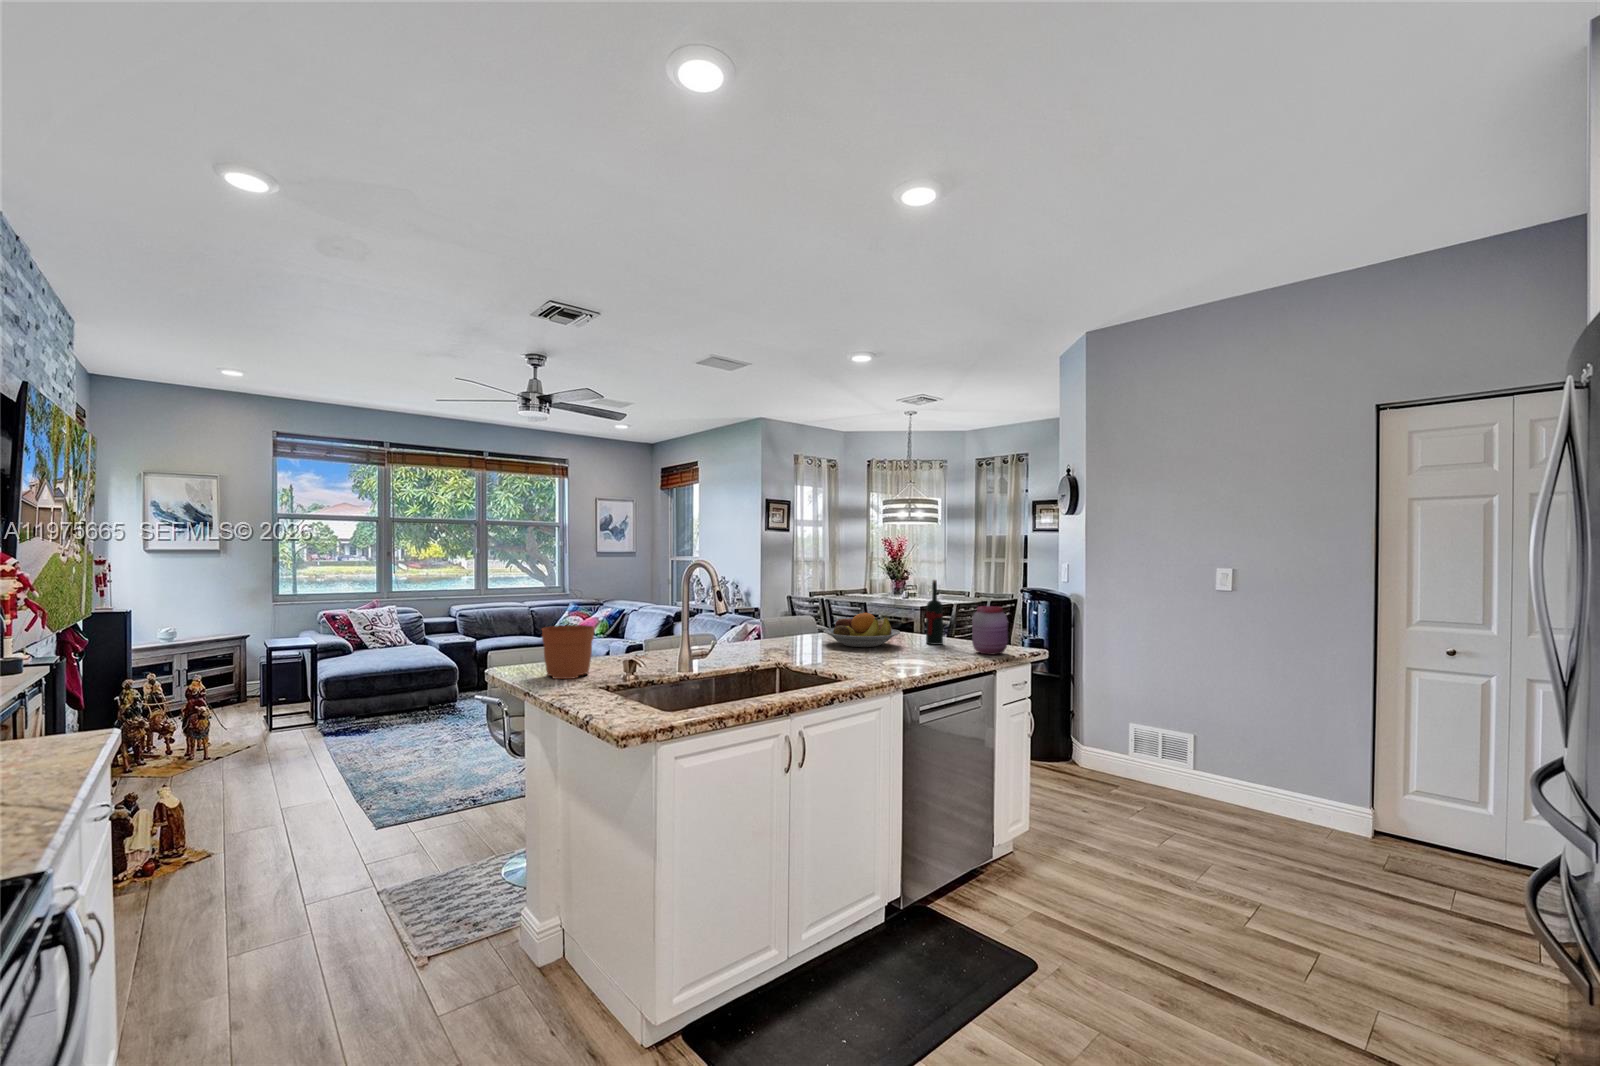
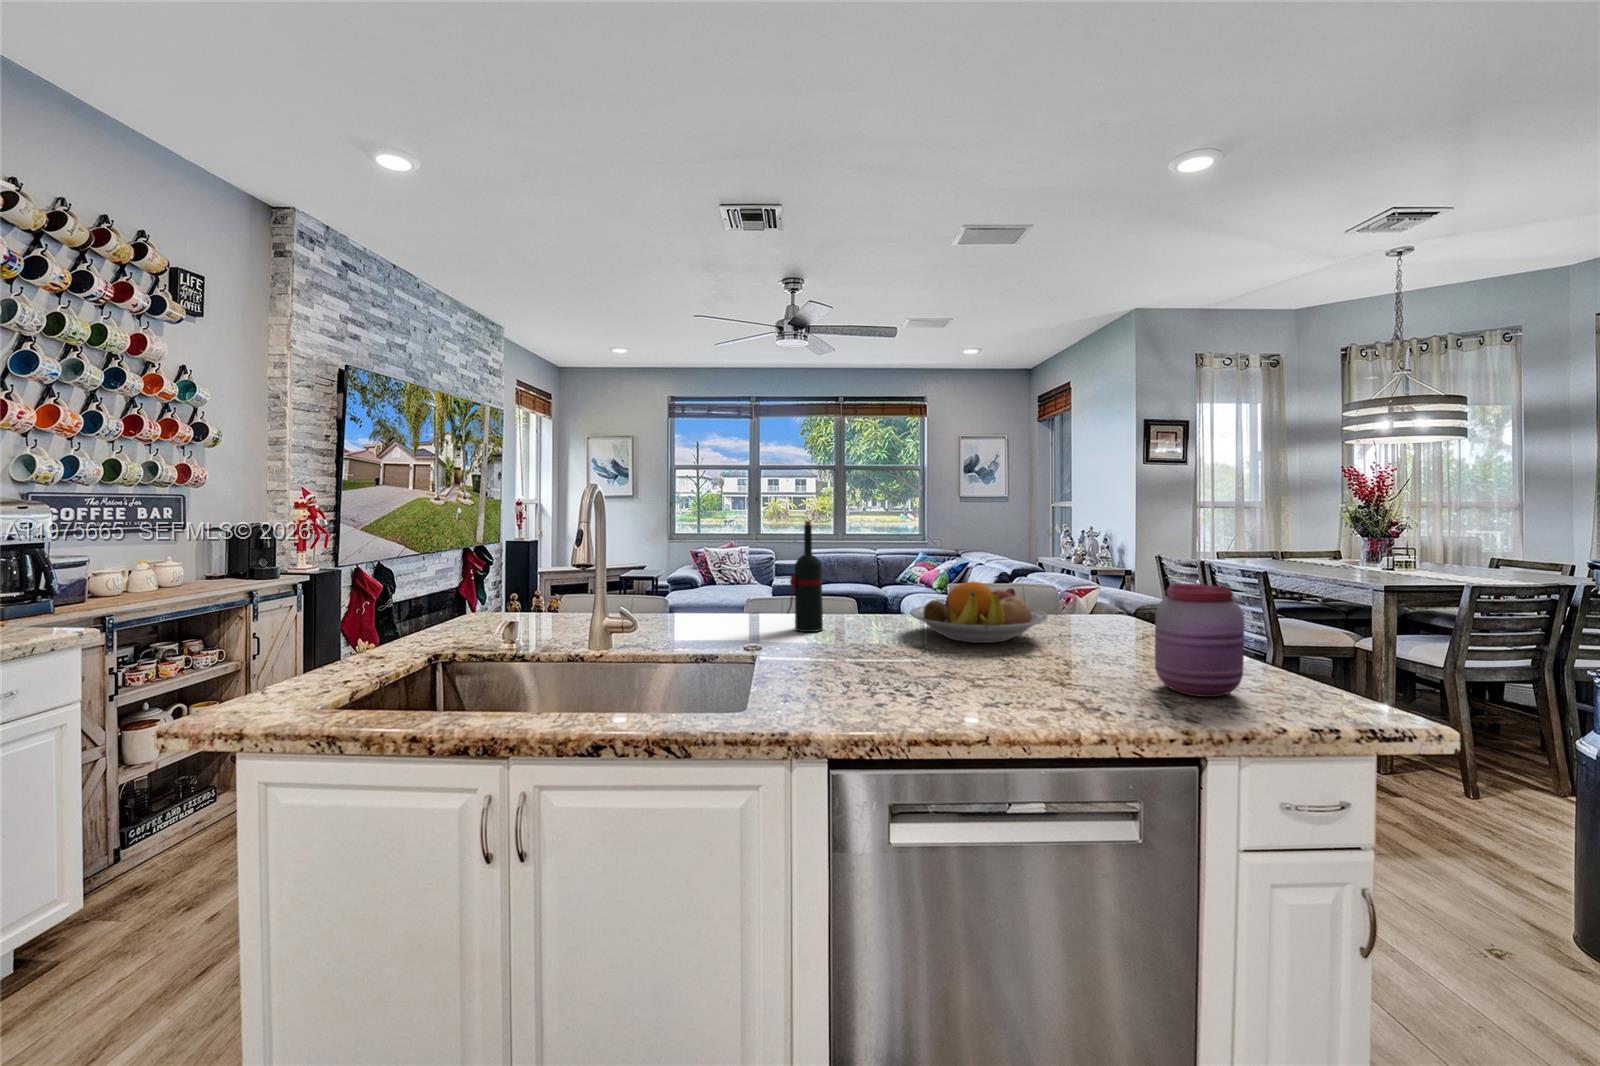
wine bottle: present [926,580,943,645] -> present [788,521,823,632]
plant pot: present [542,625,594,679] -> none [455,543,524,637]

